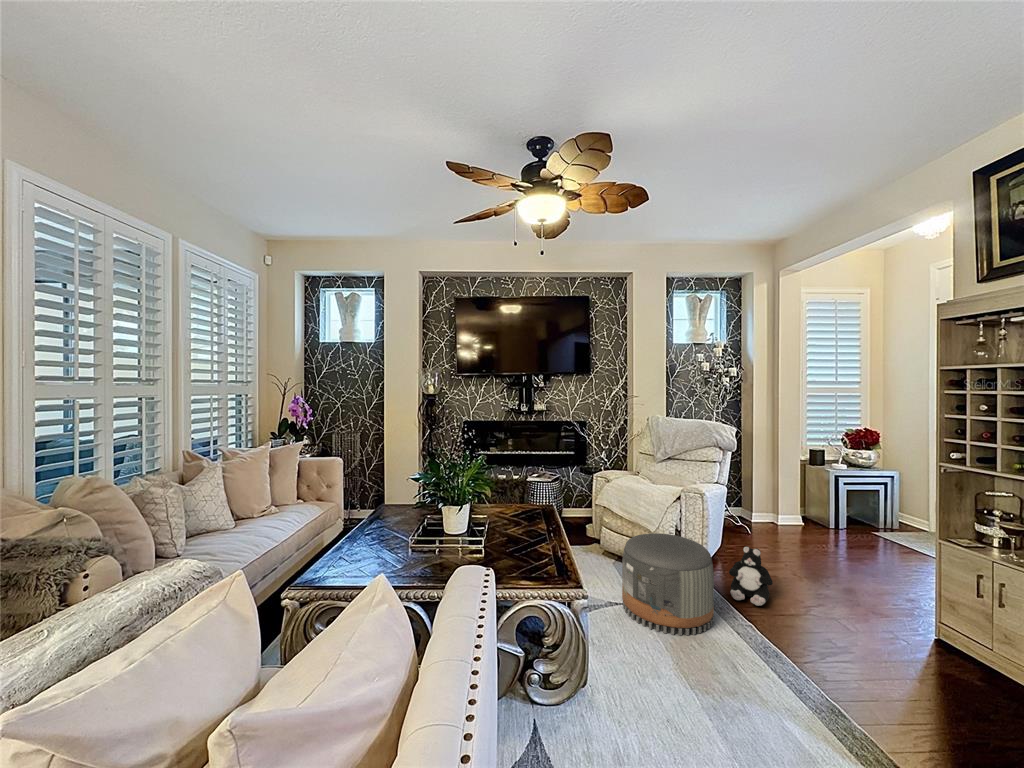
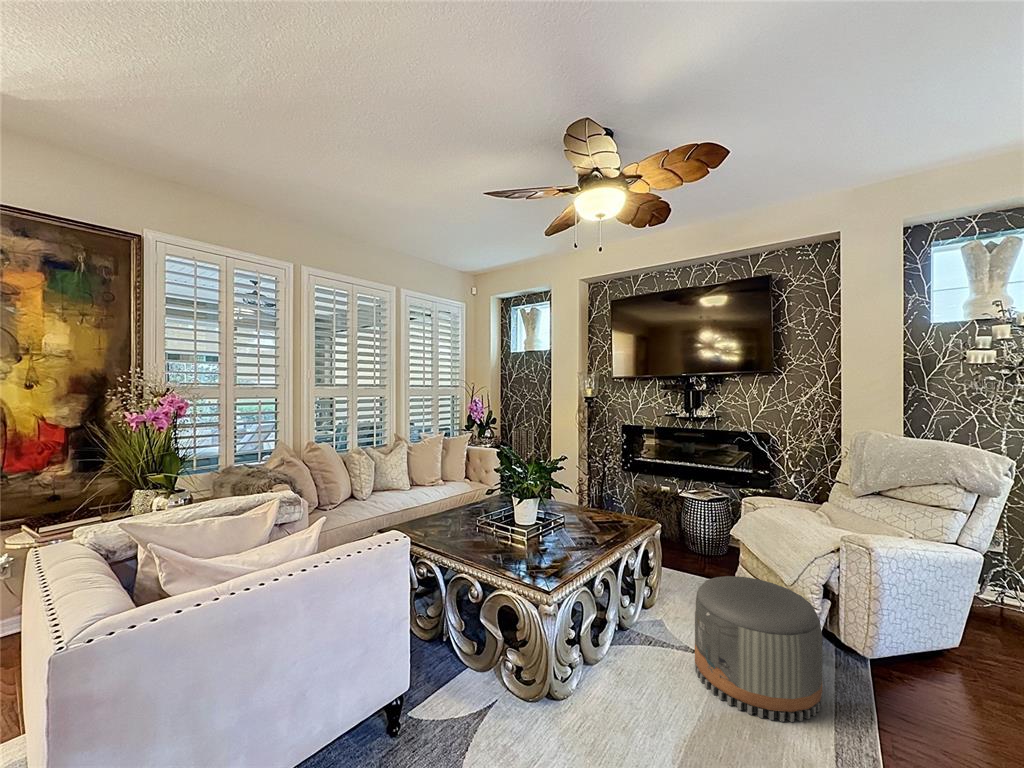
plush toy: present [729,546,773,606] -> none [878,639,969,736]

